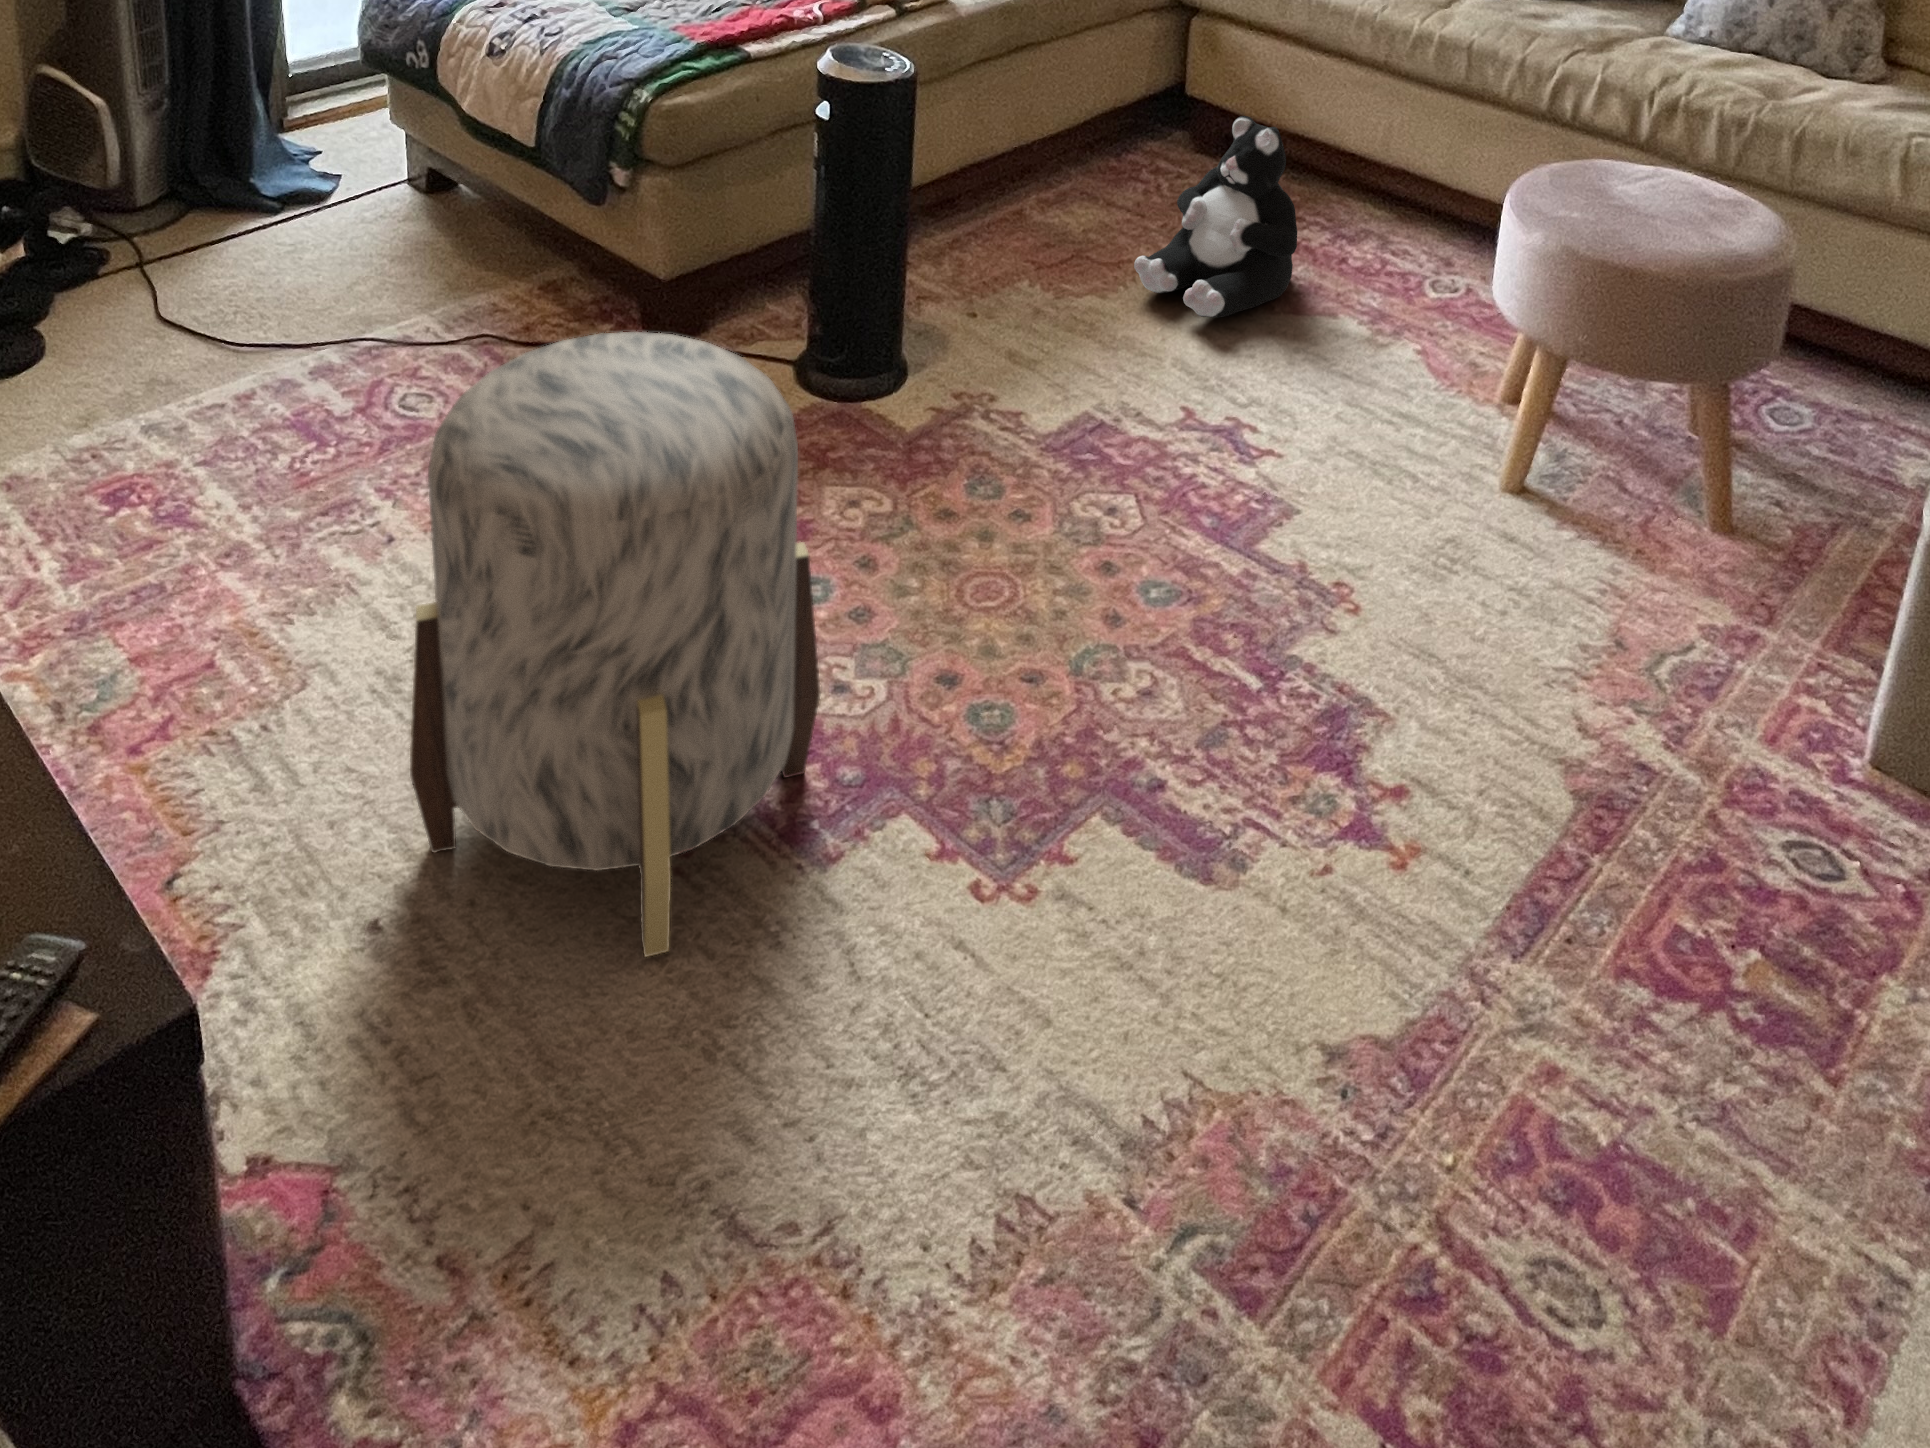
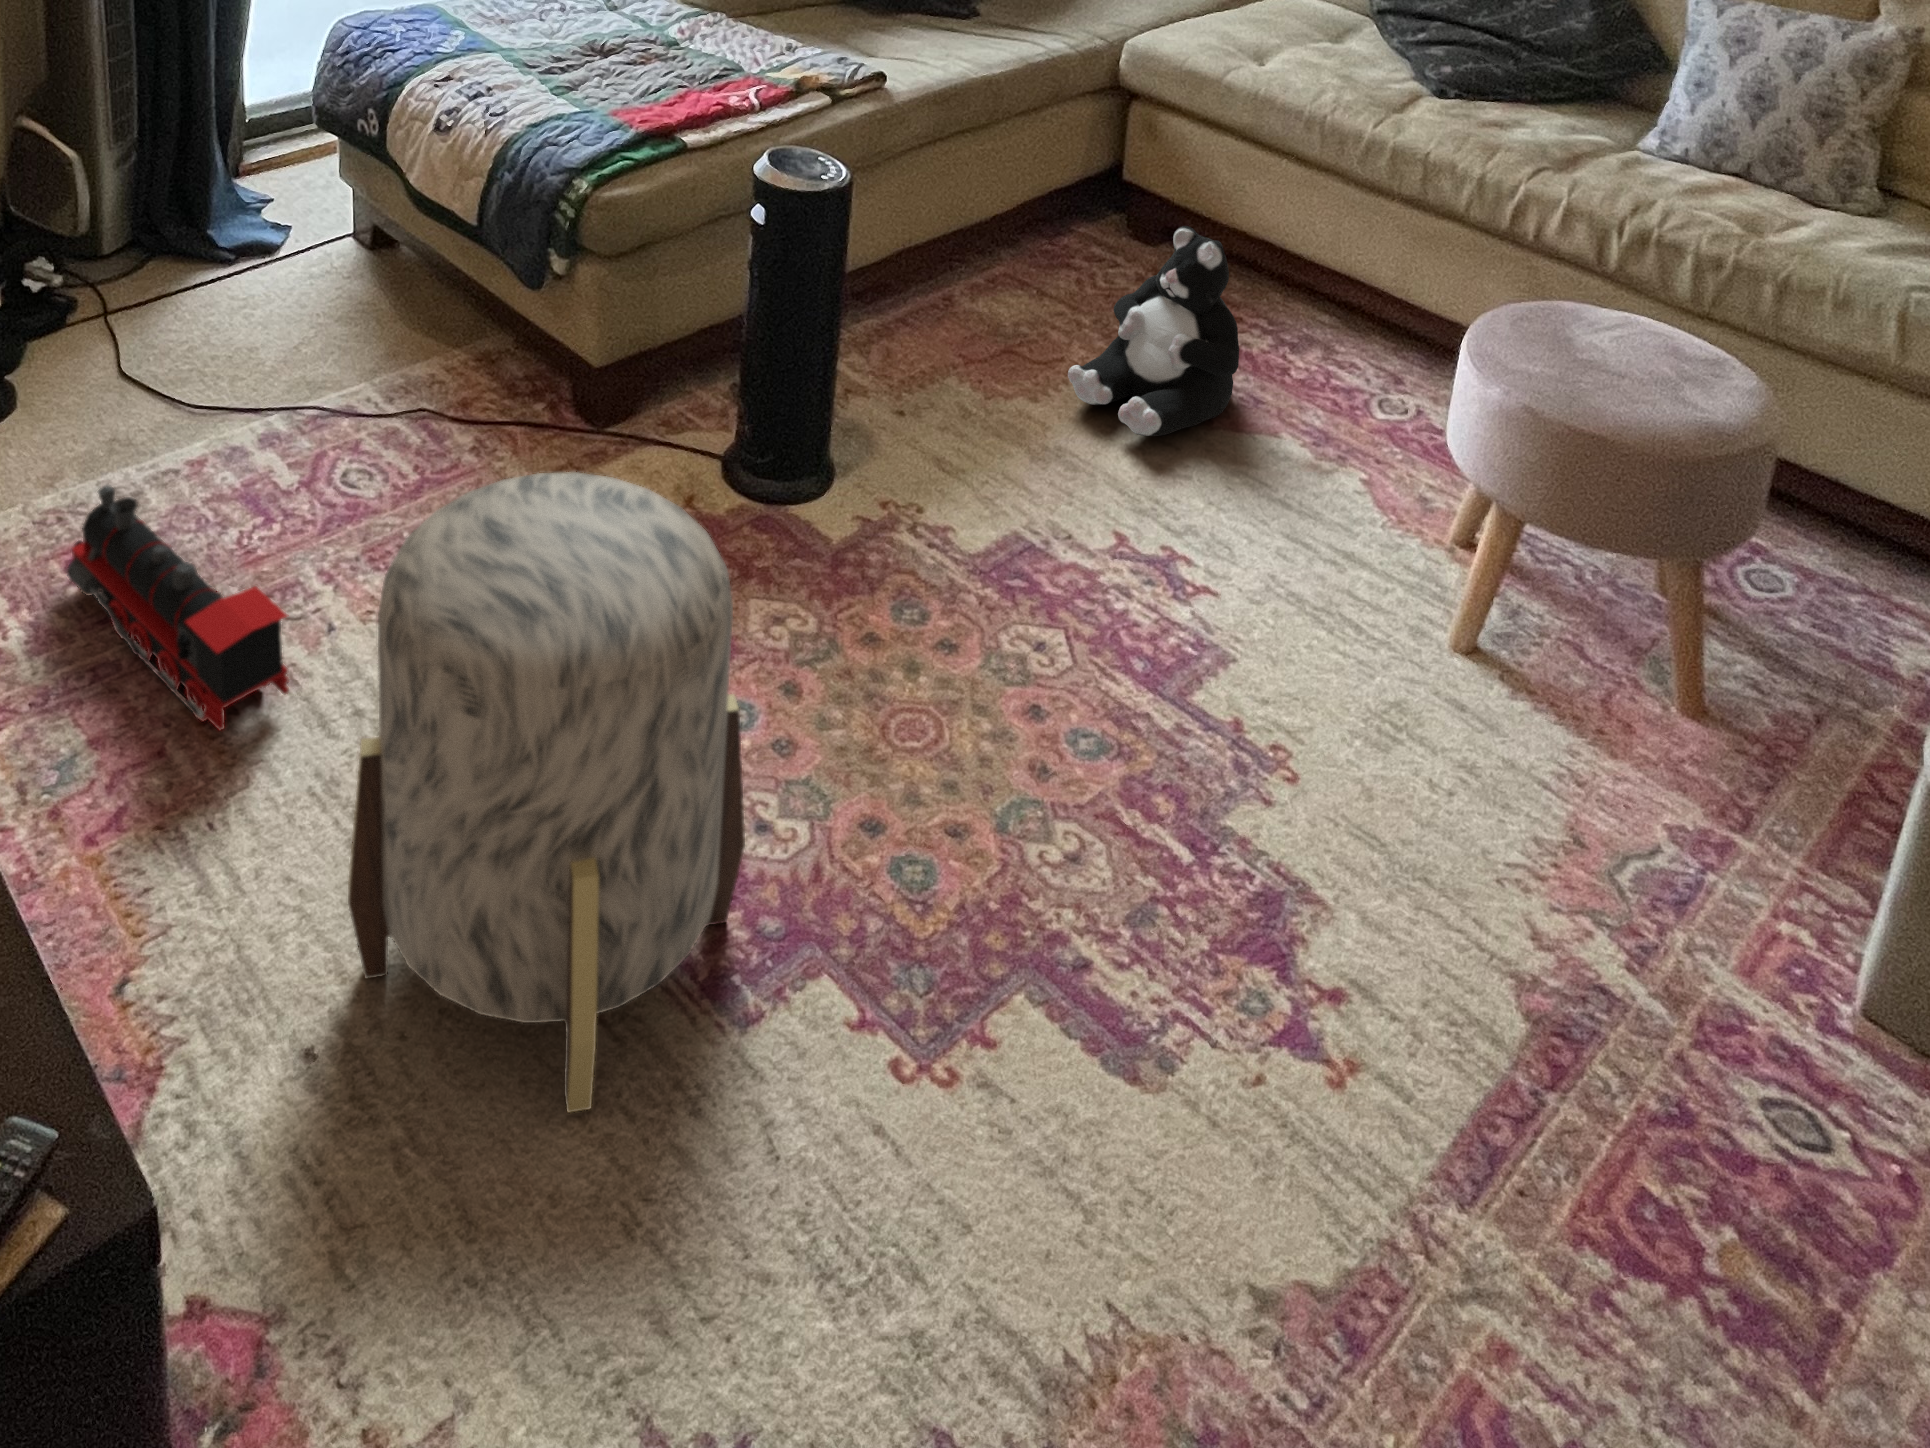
toy train: none [104,405,347,635] -> present [67,486,289,730]

